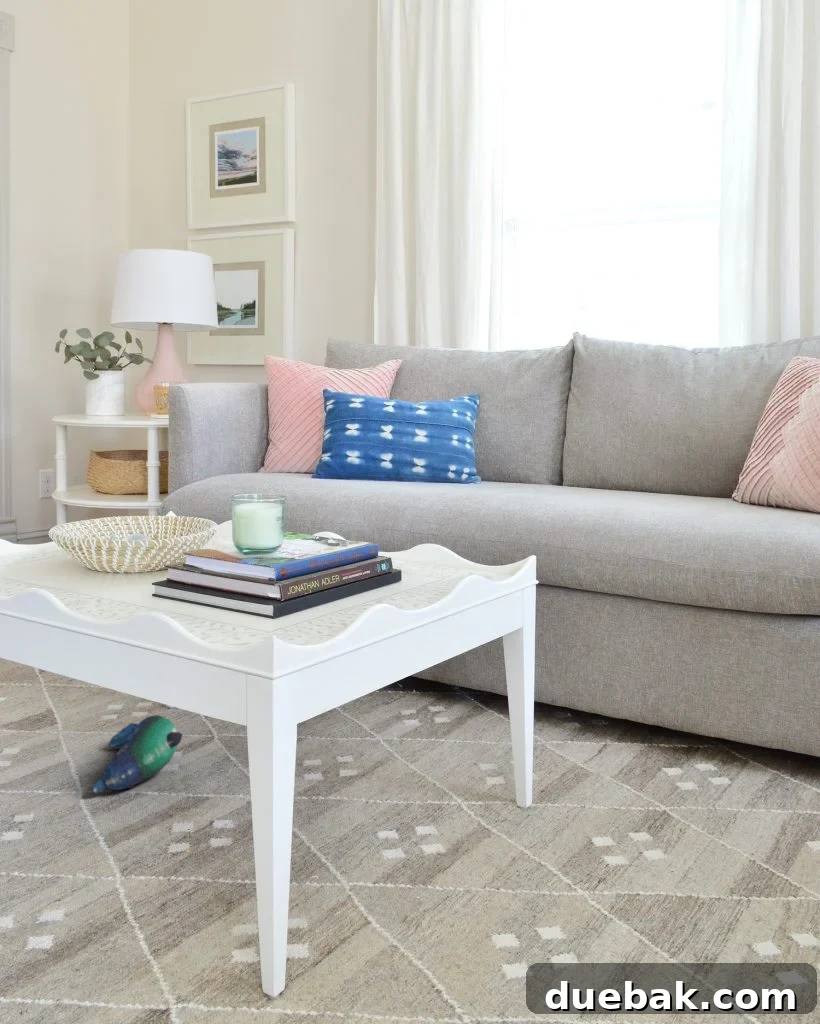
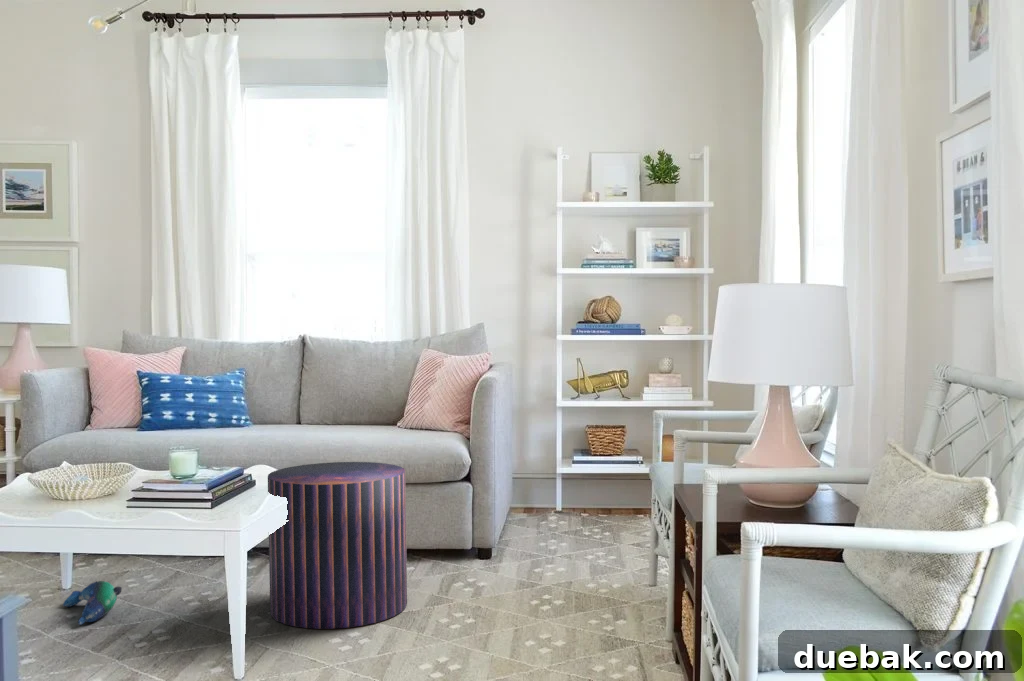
pouf: none [412,550,712,920] -> present [268,462,407,629]

